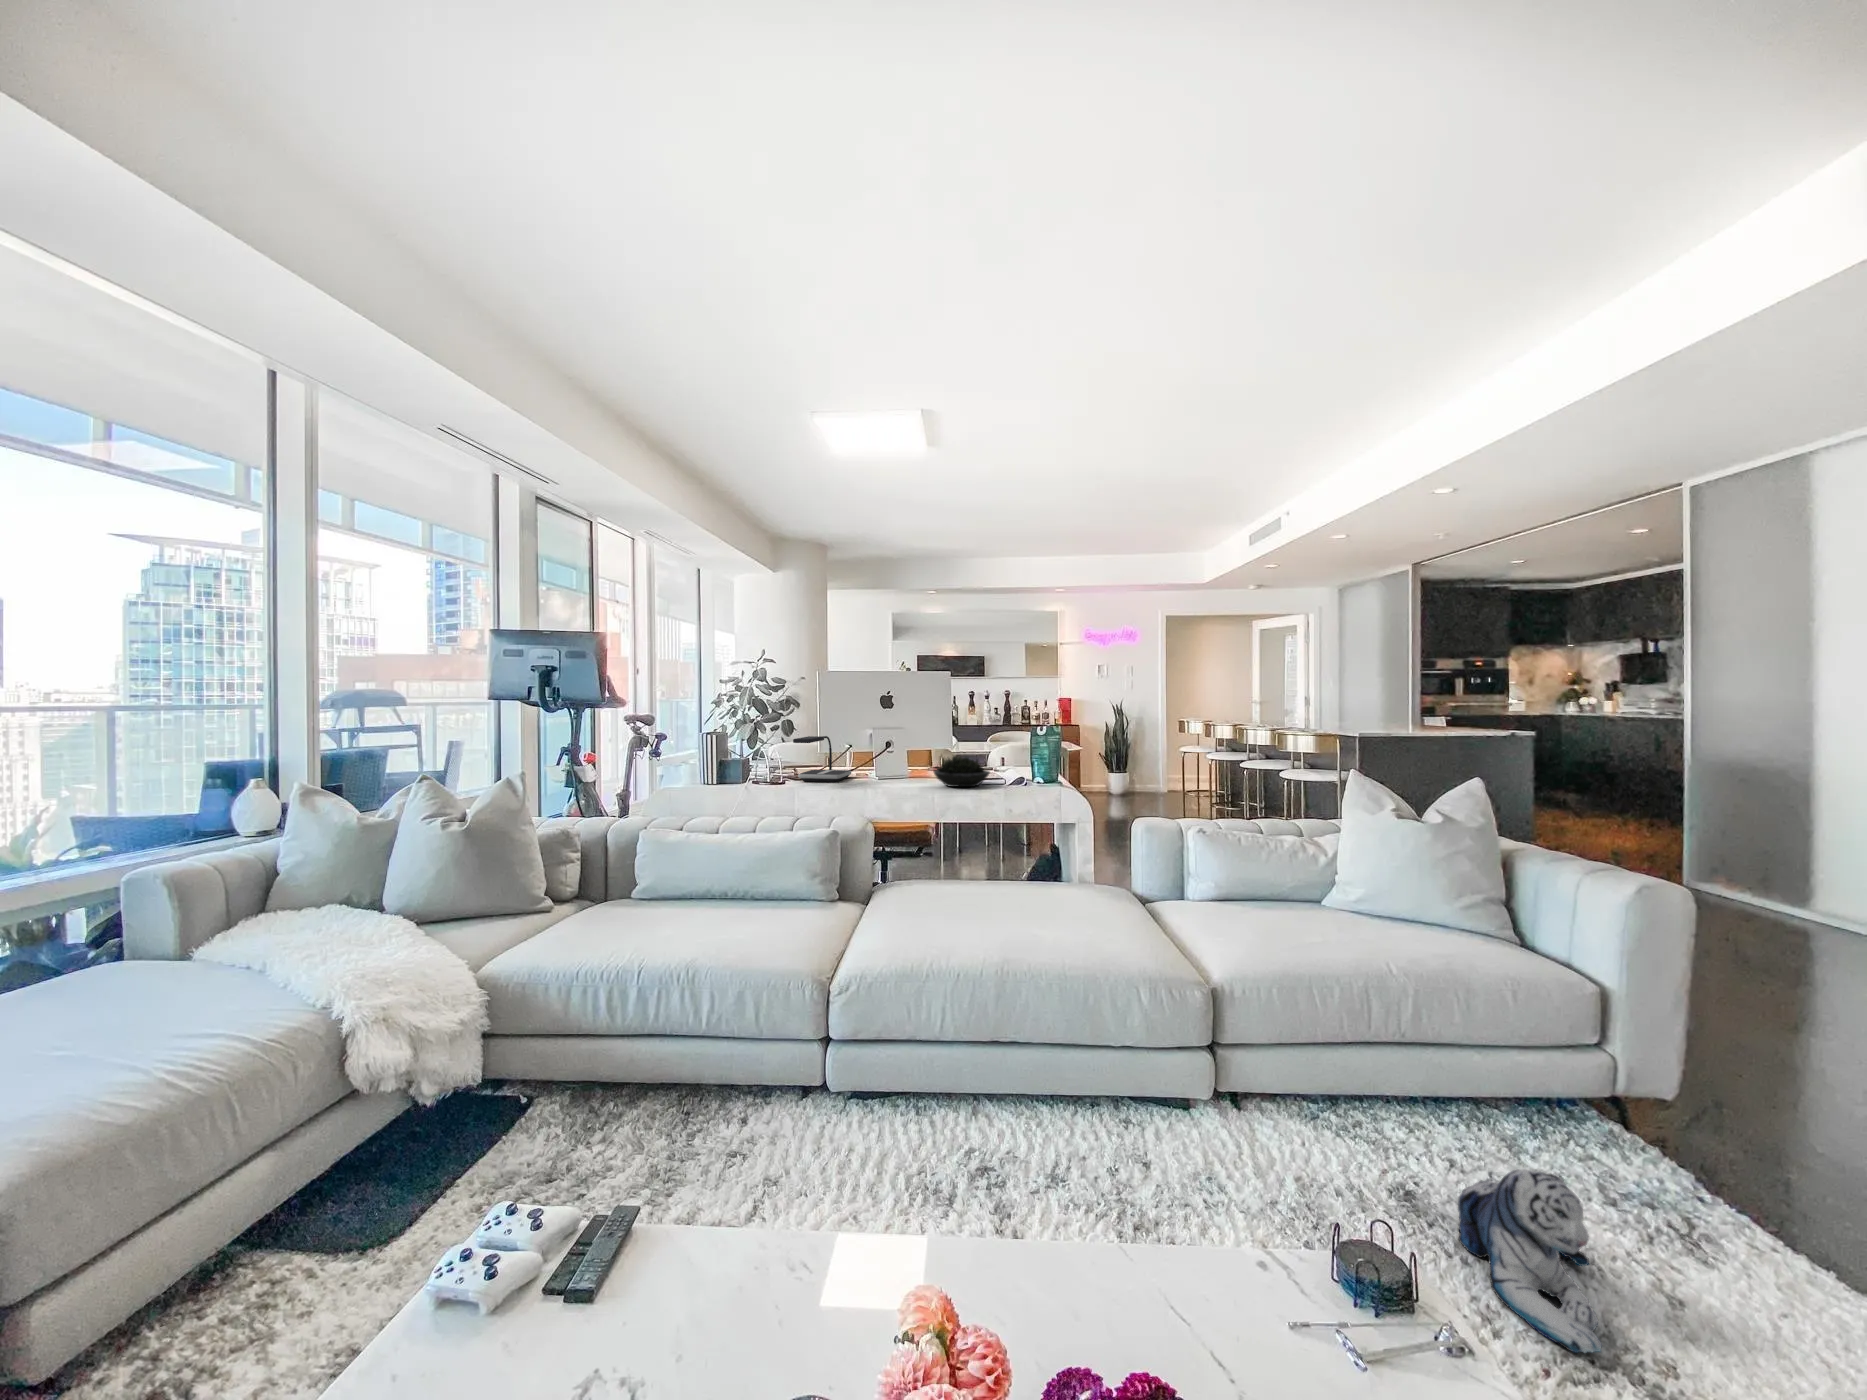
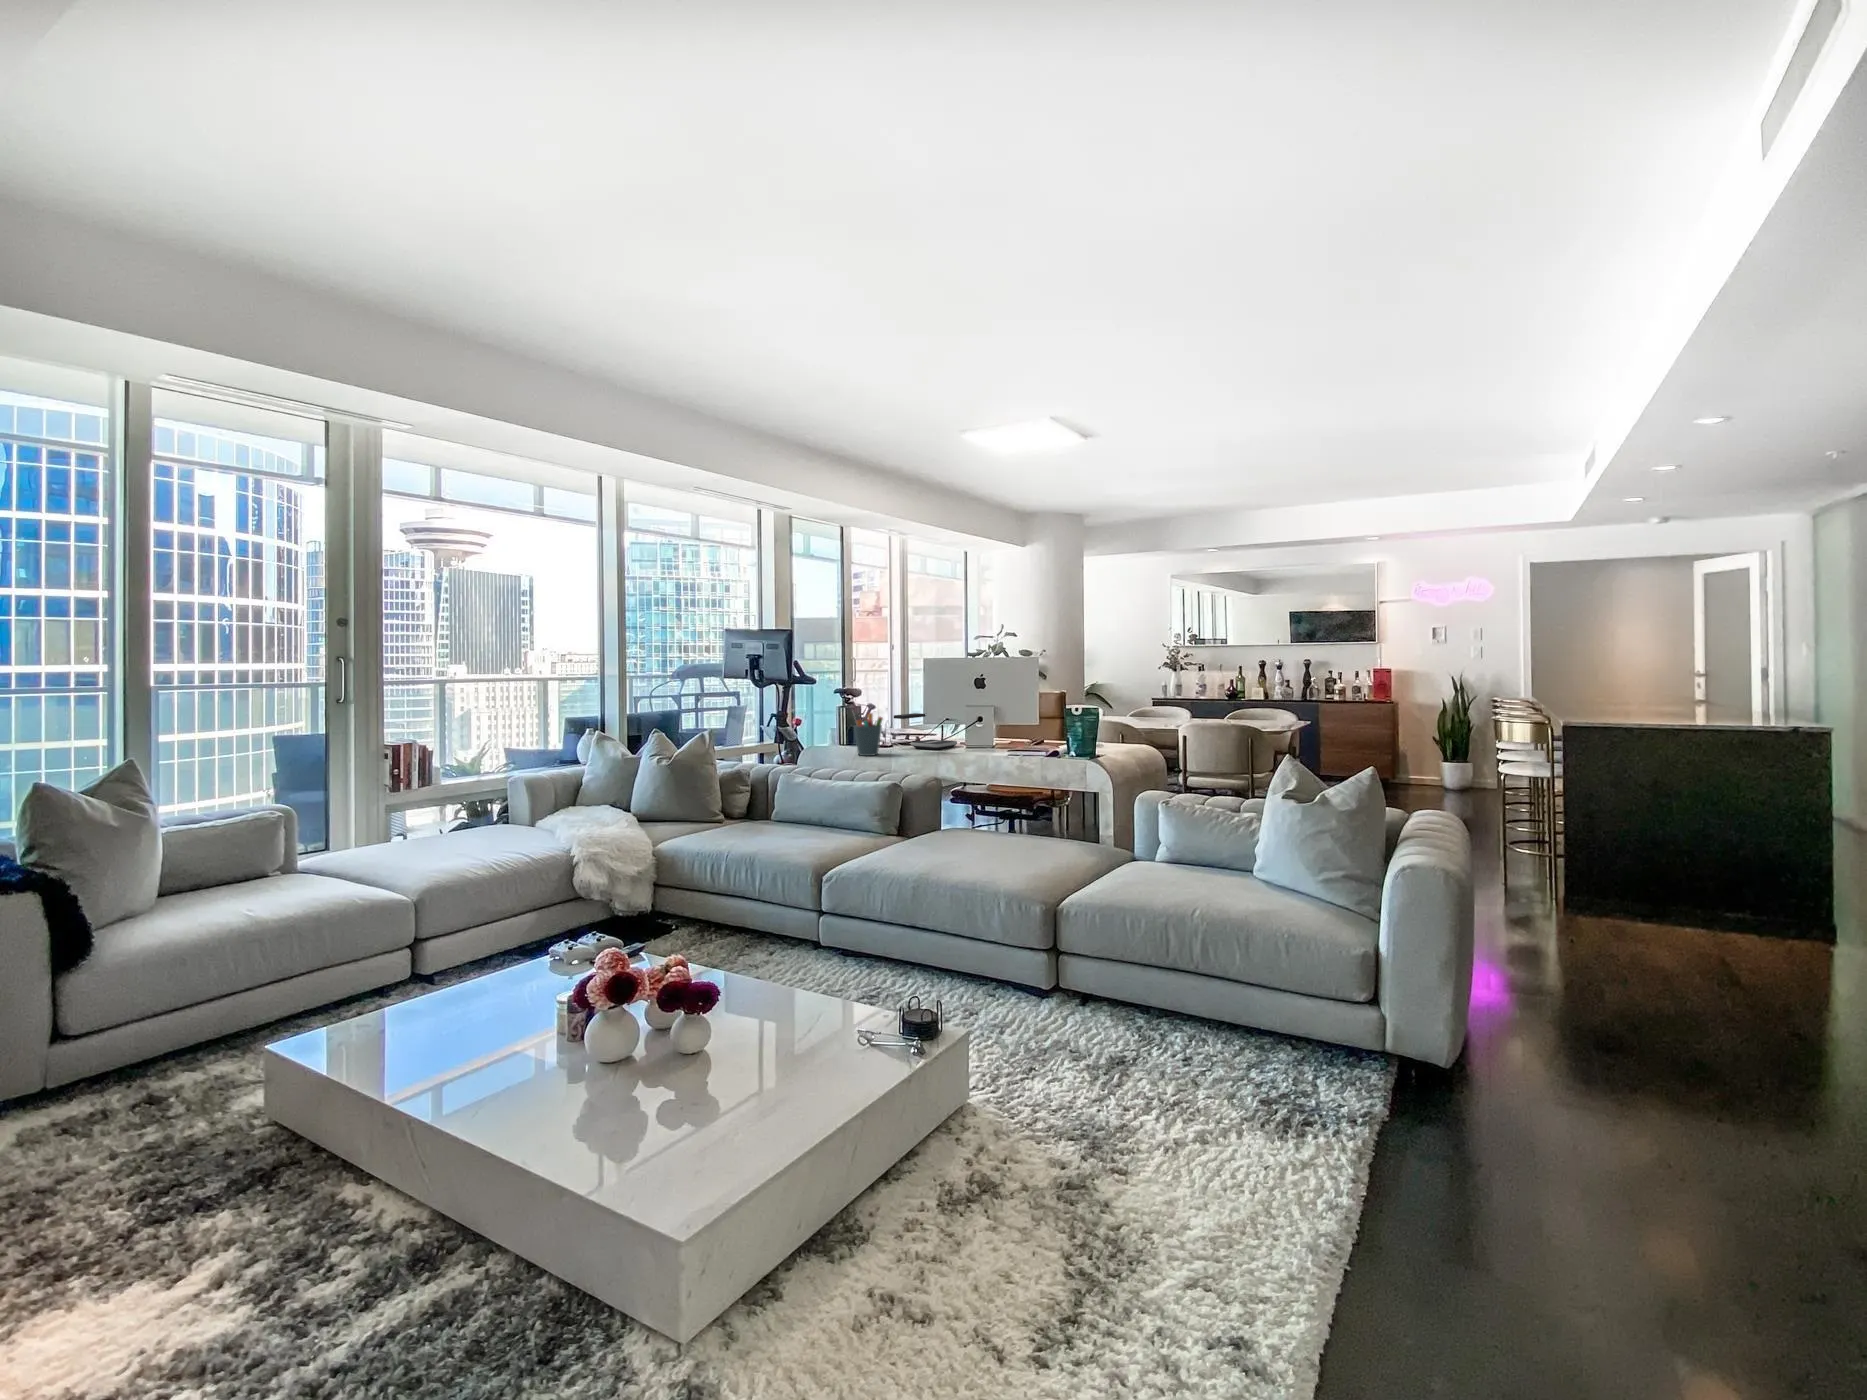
pen holder: none [740,733,782,794] -> present [852,711,883,756]
succulent plant: present [934,756,990,787] -> none [995,733,1042,759]
plush toy: present [1458,1169,1602,1353] -> none [1076,1019,1169,1115]

